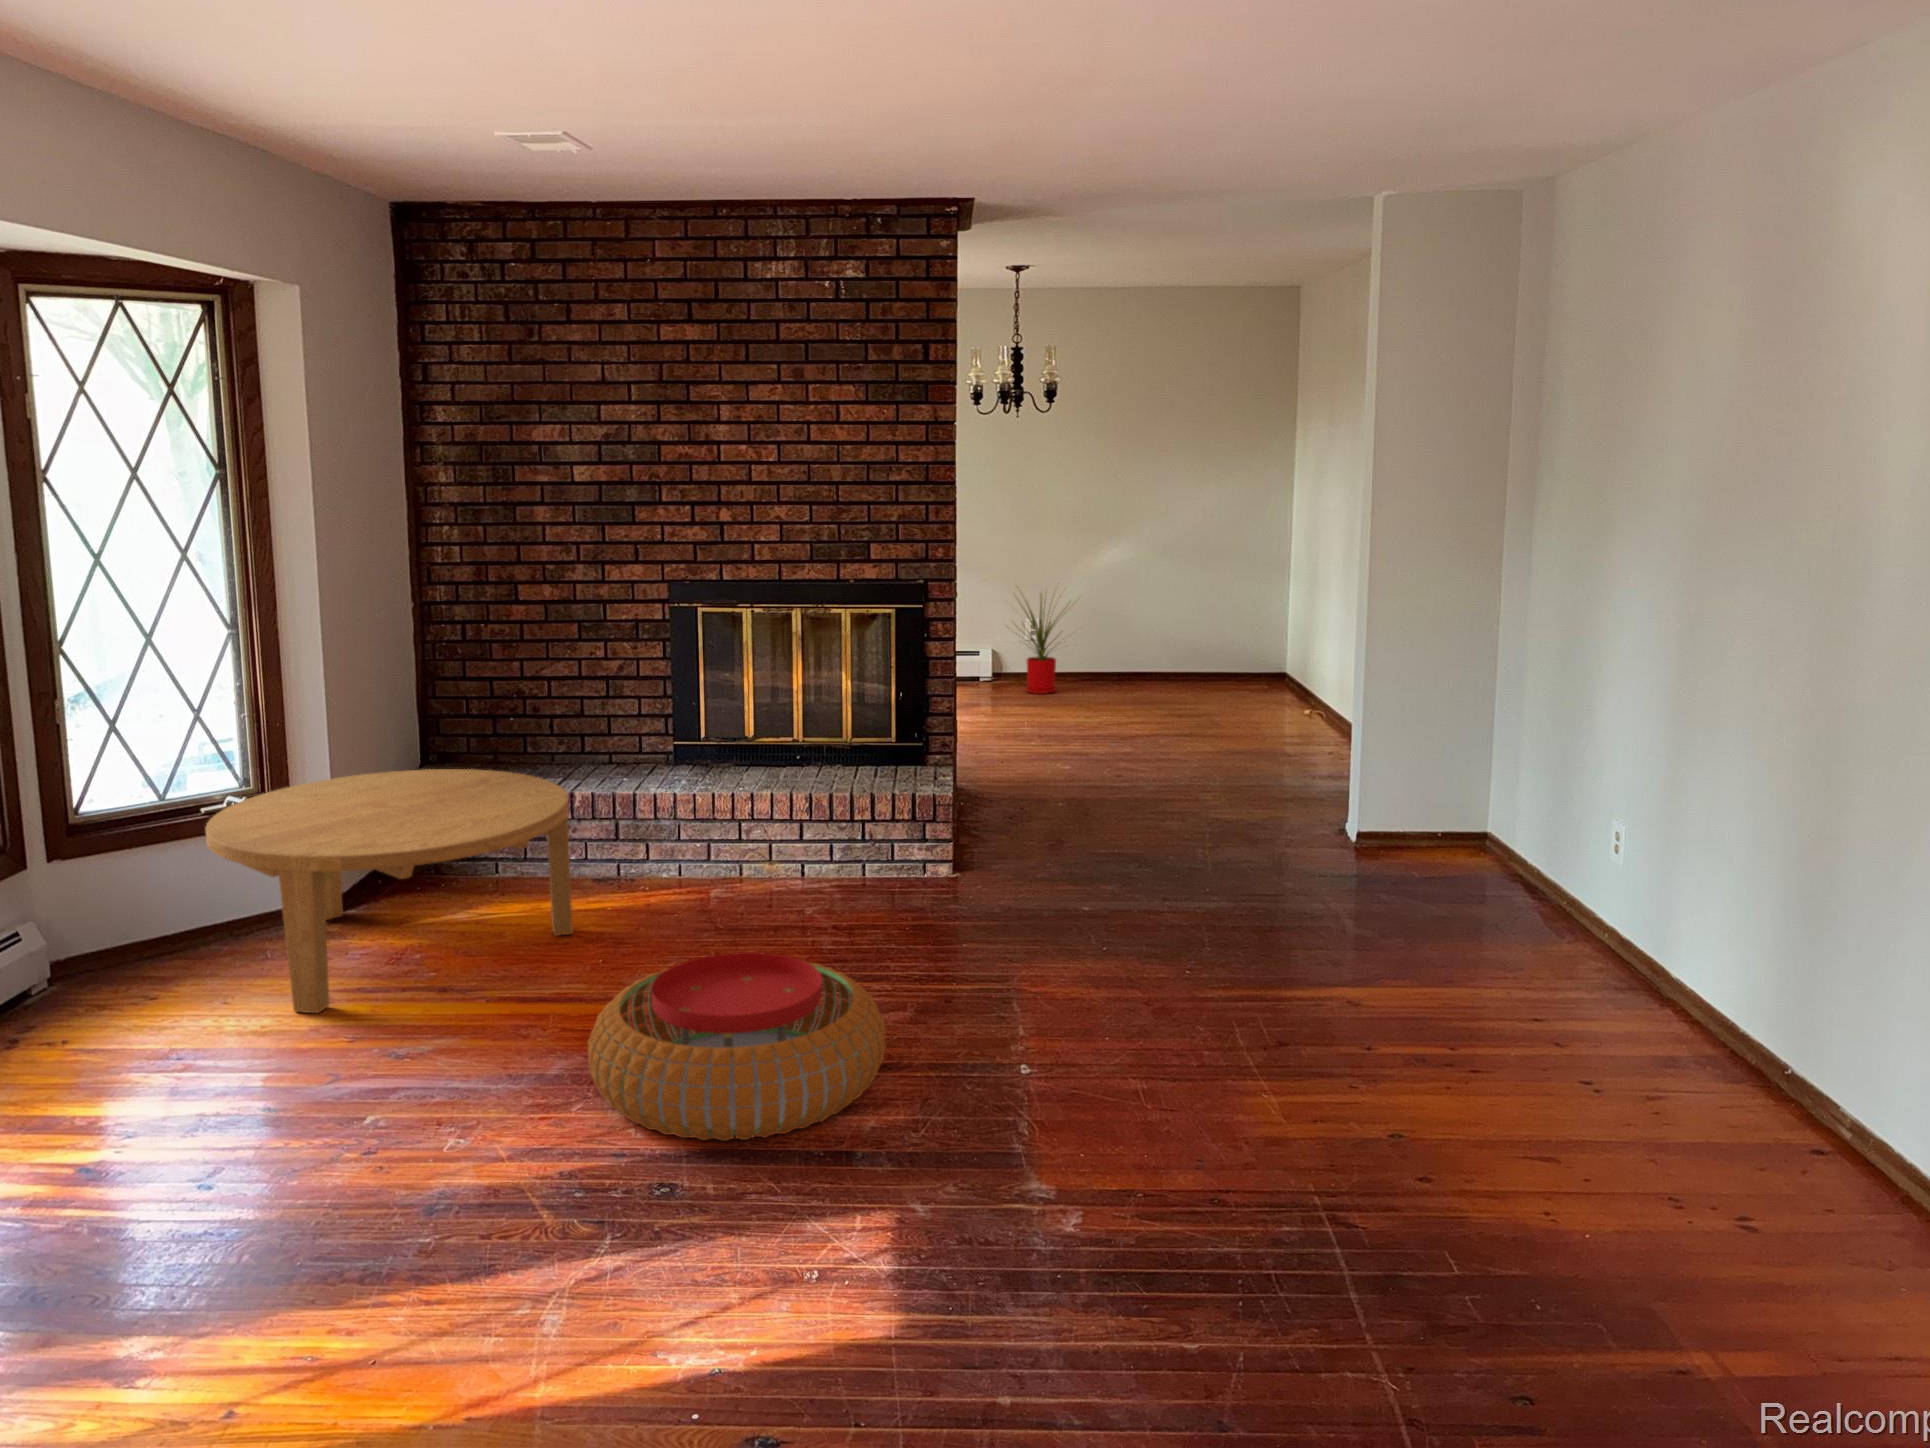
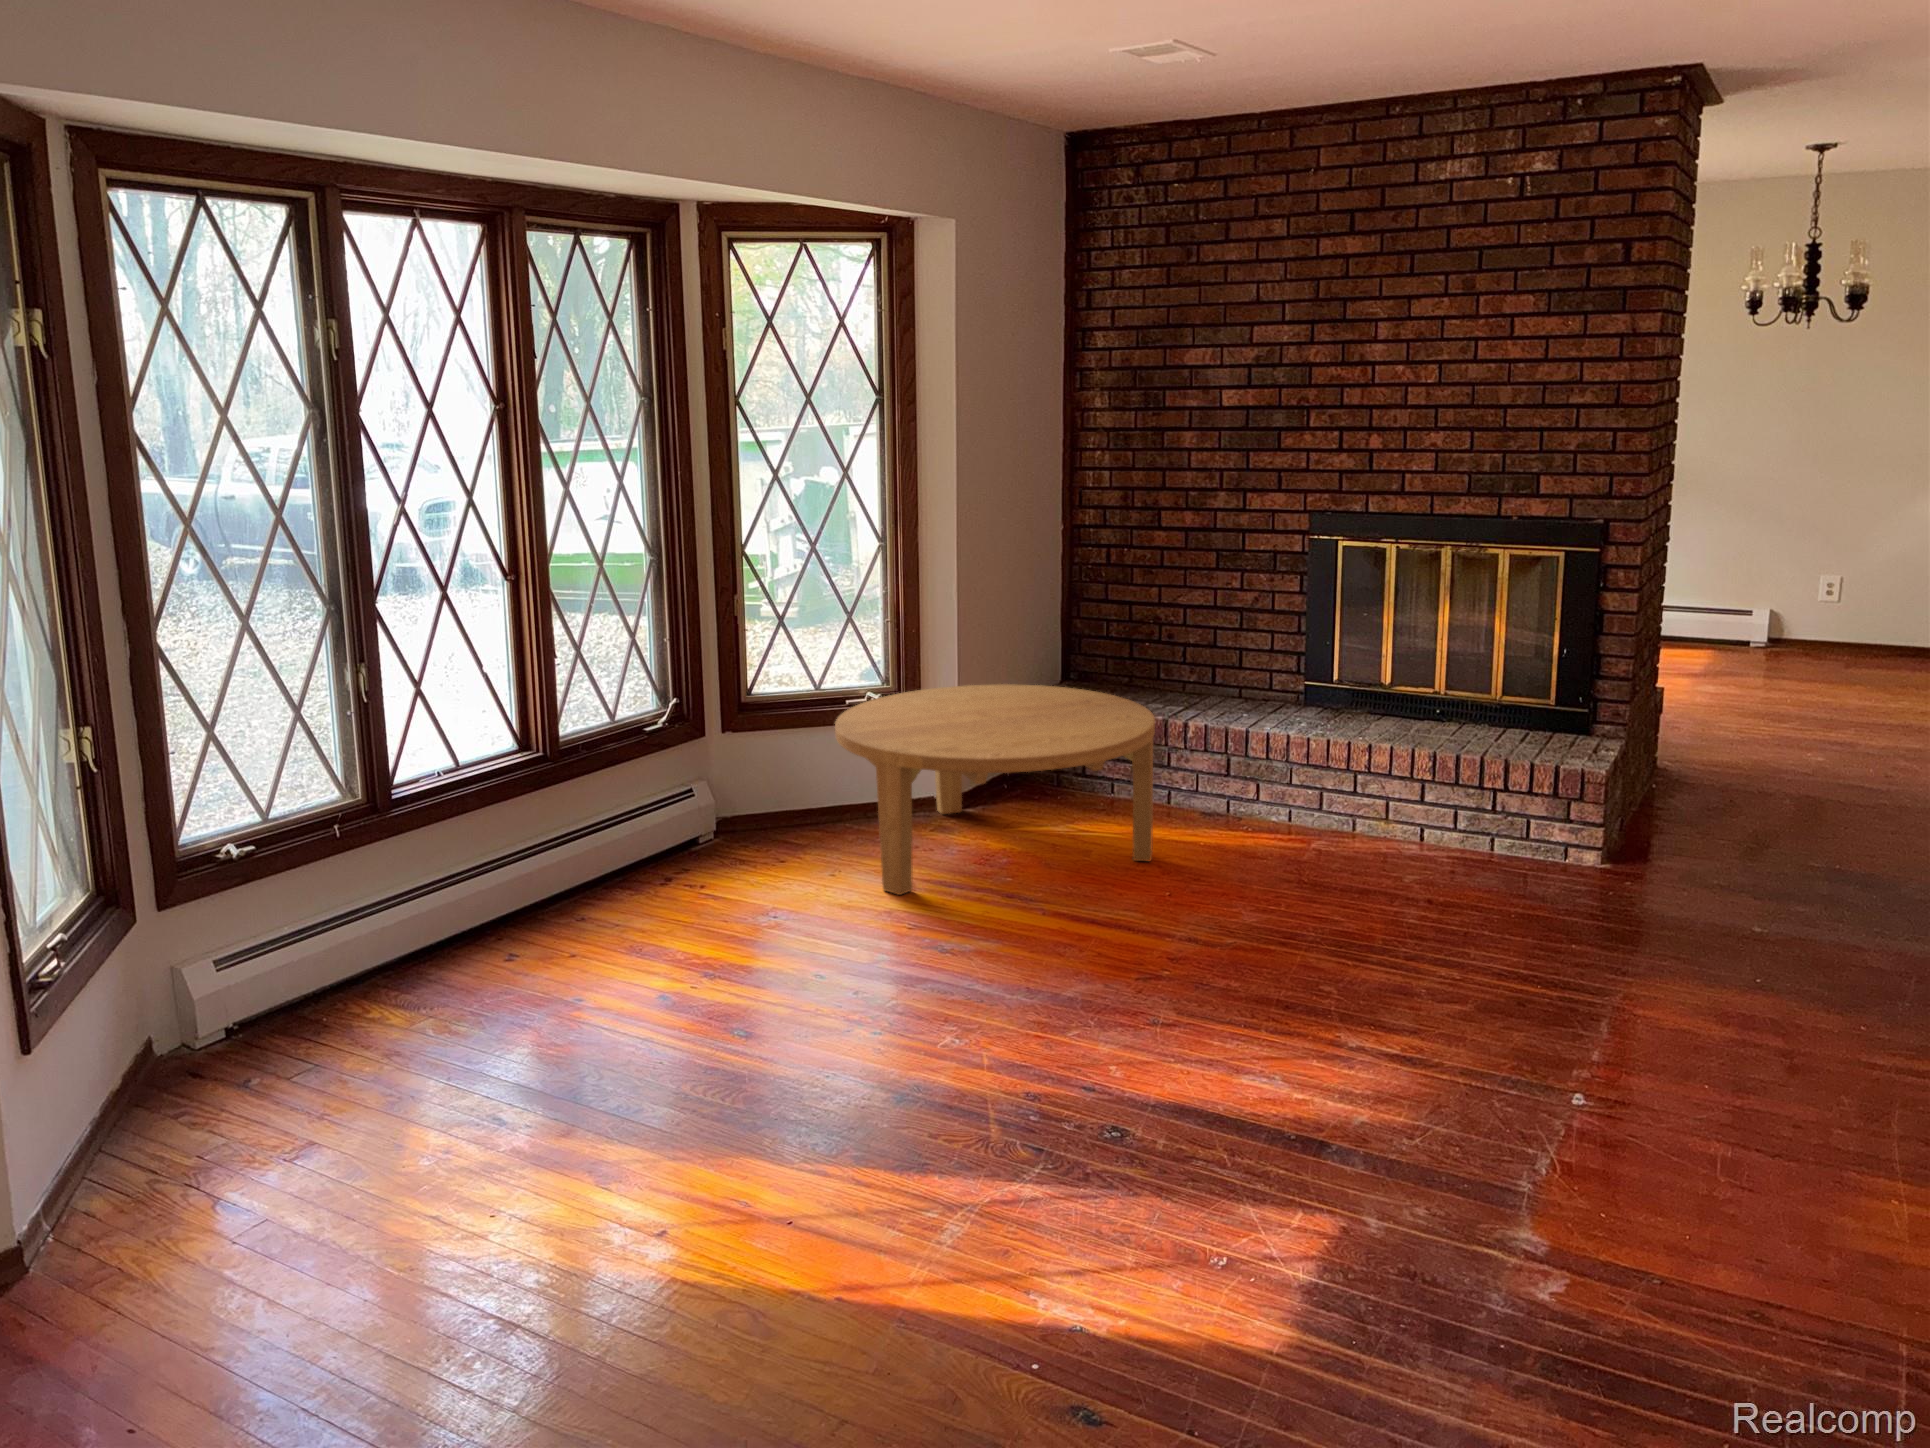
house plant: present [1022,594,1074,694] -> none [1777,530,1902,667]
pouf: present [588,952,886,1141] -> none [1086,905,1409,1106]

